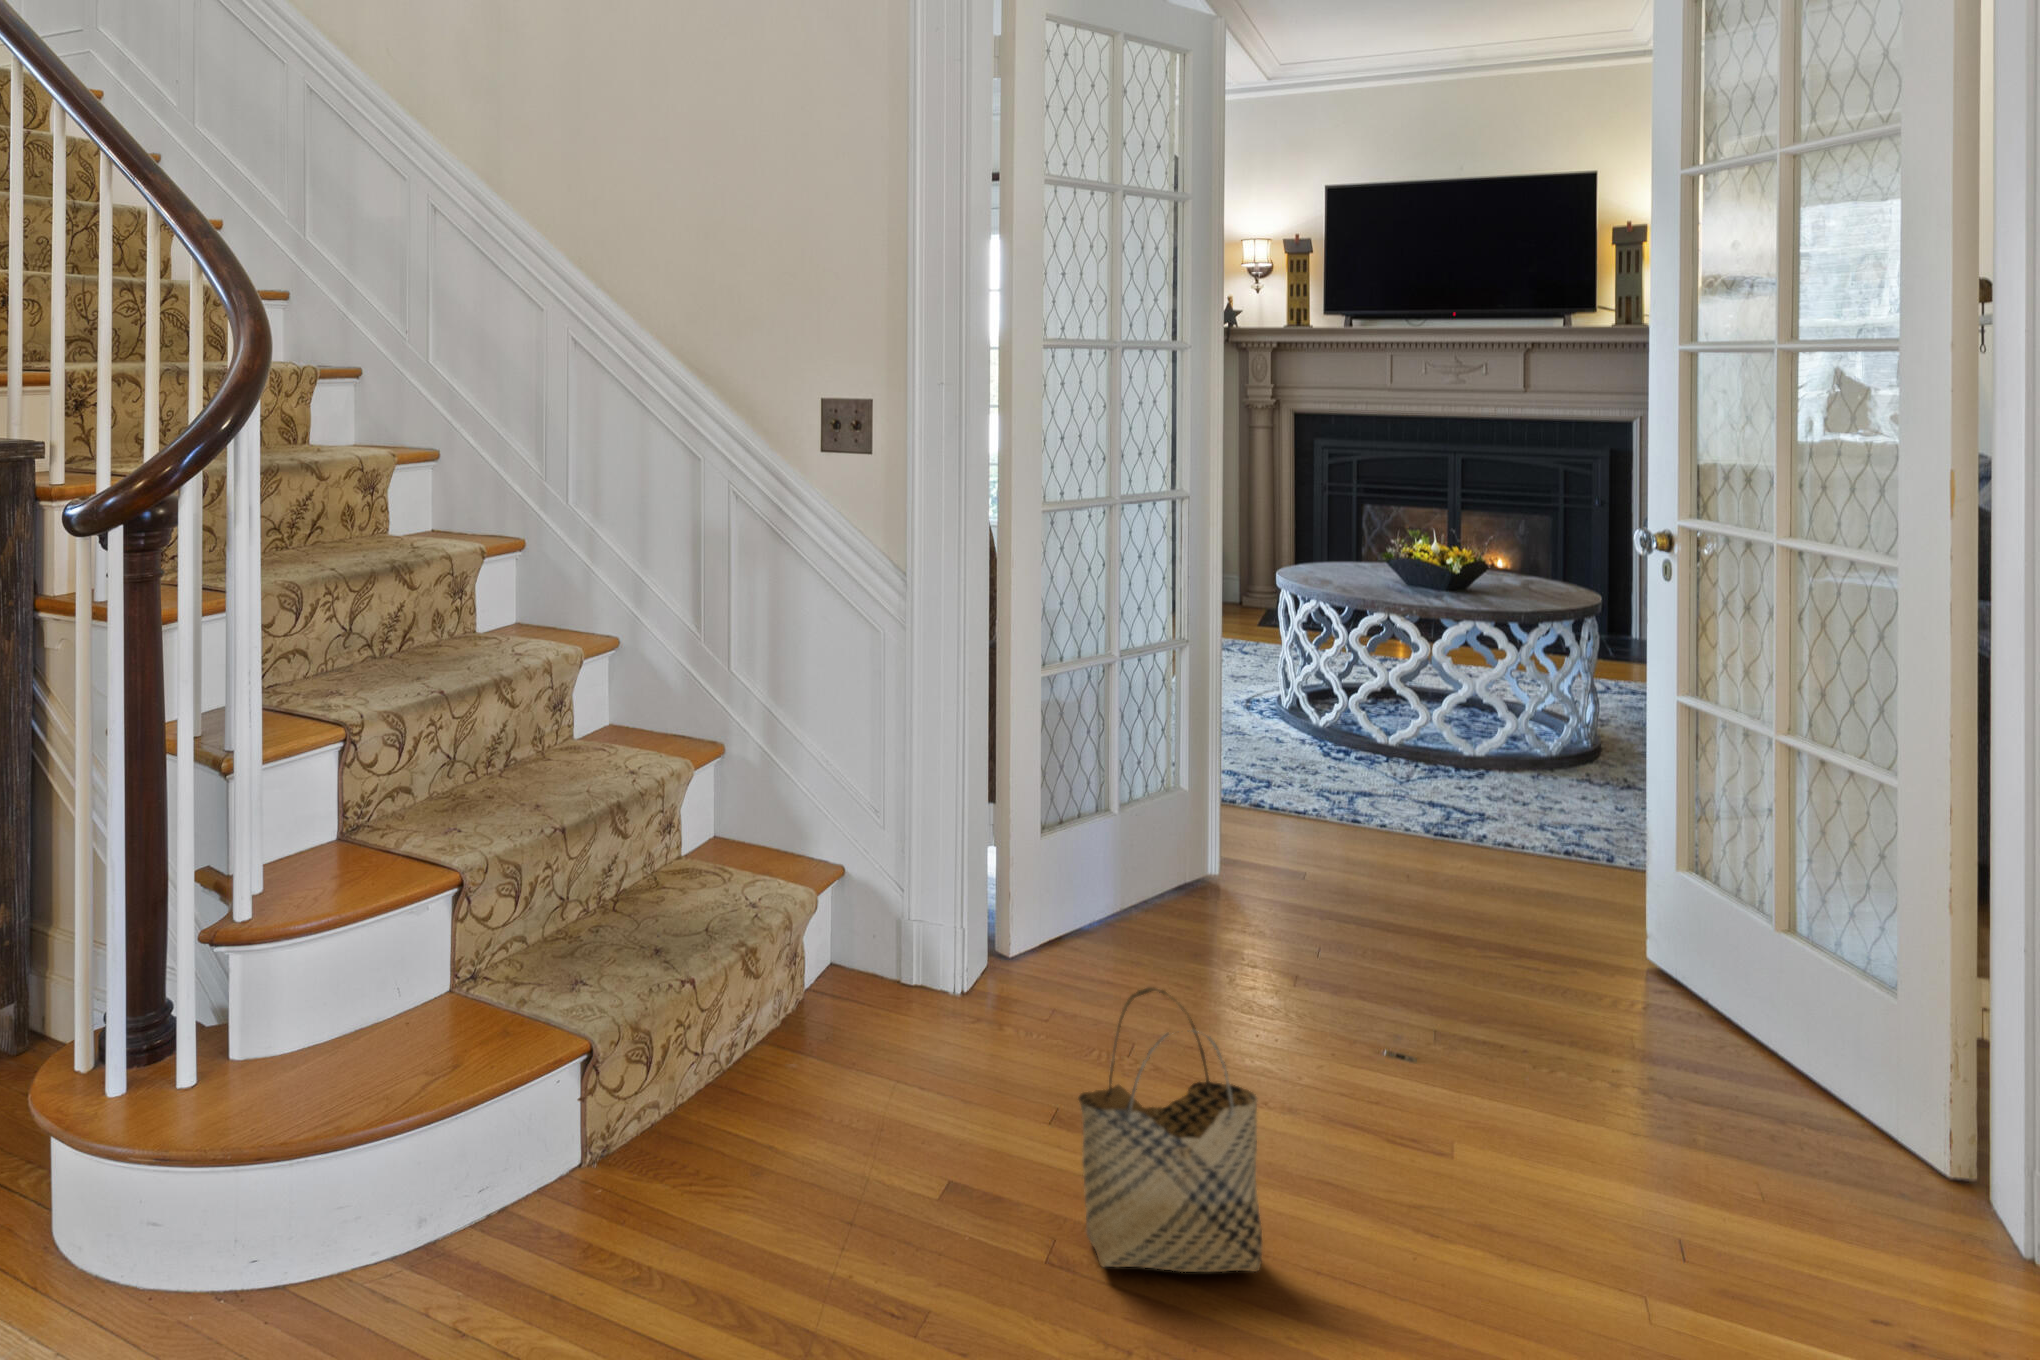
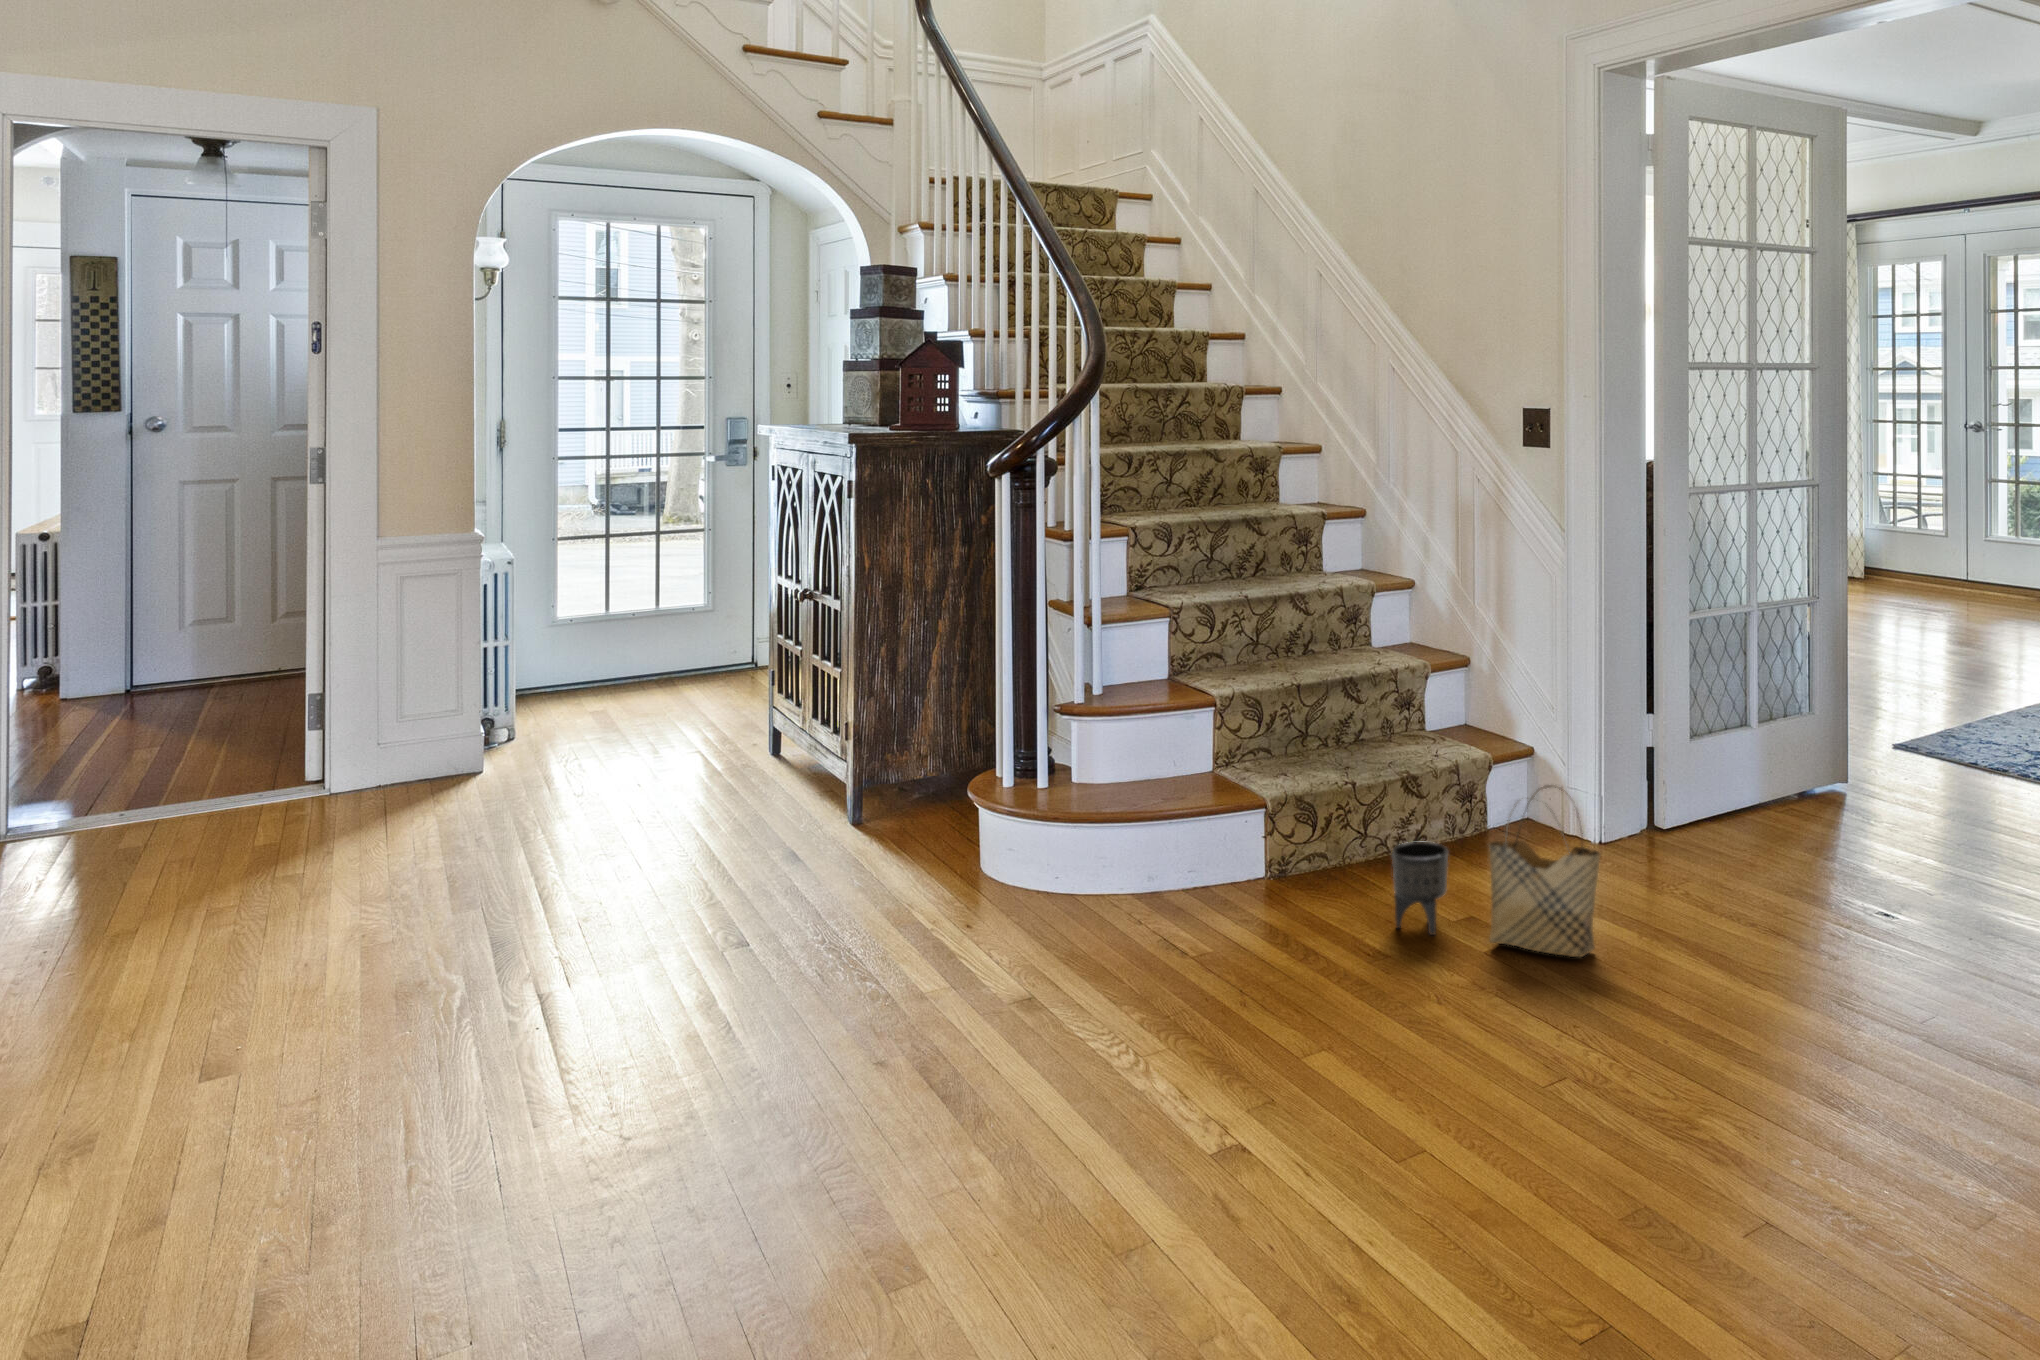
planter: none [909,1101,1003,1268] -> present [1392,842,1448,935]

